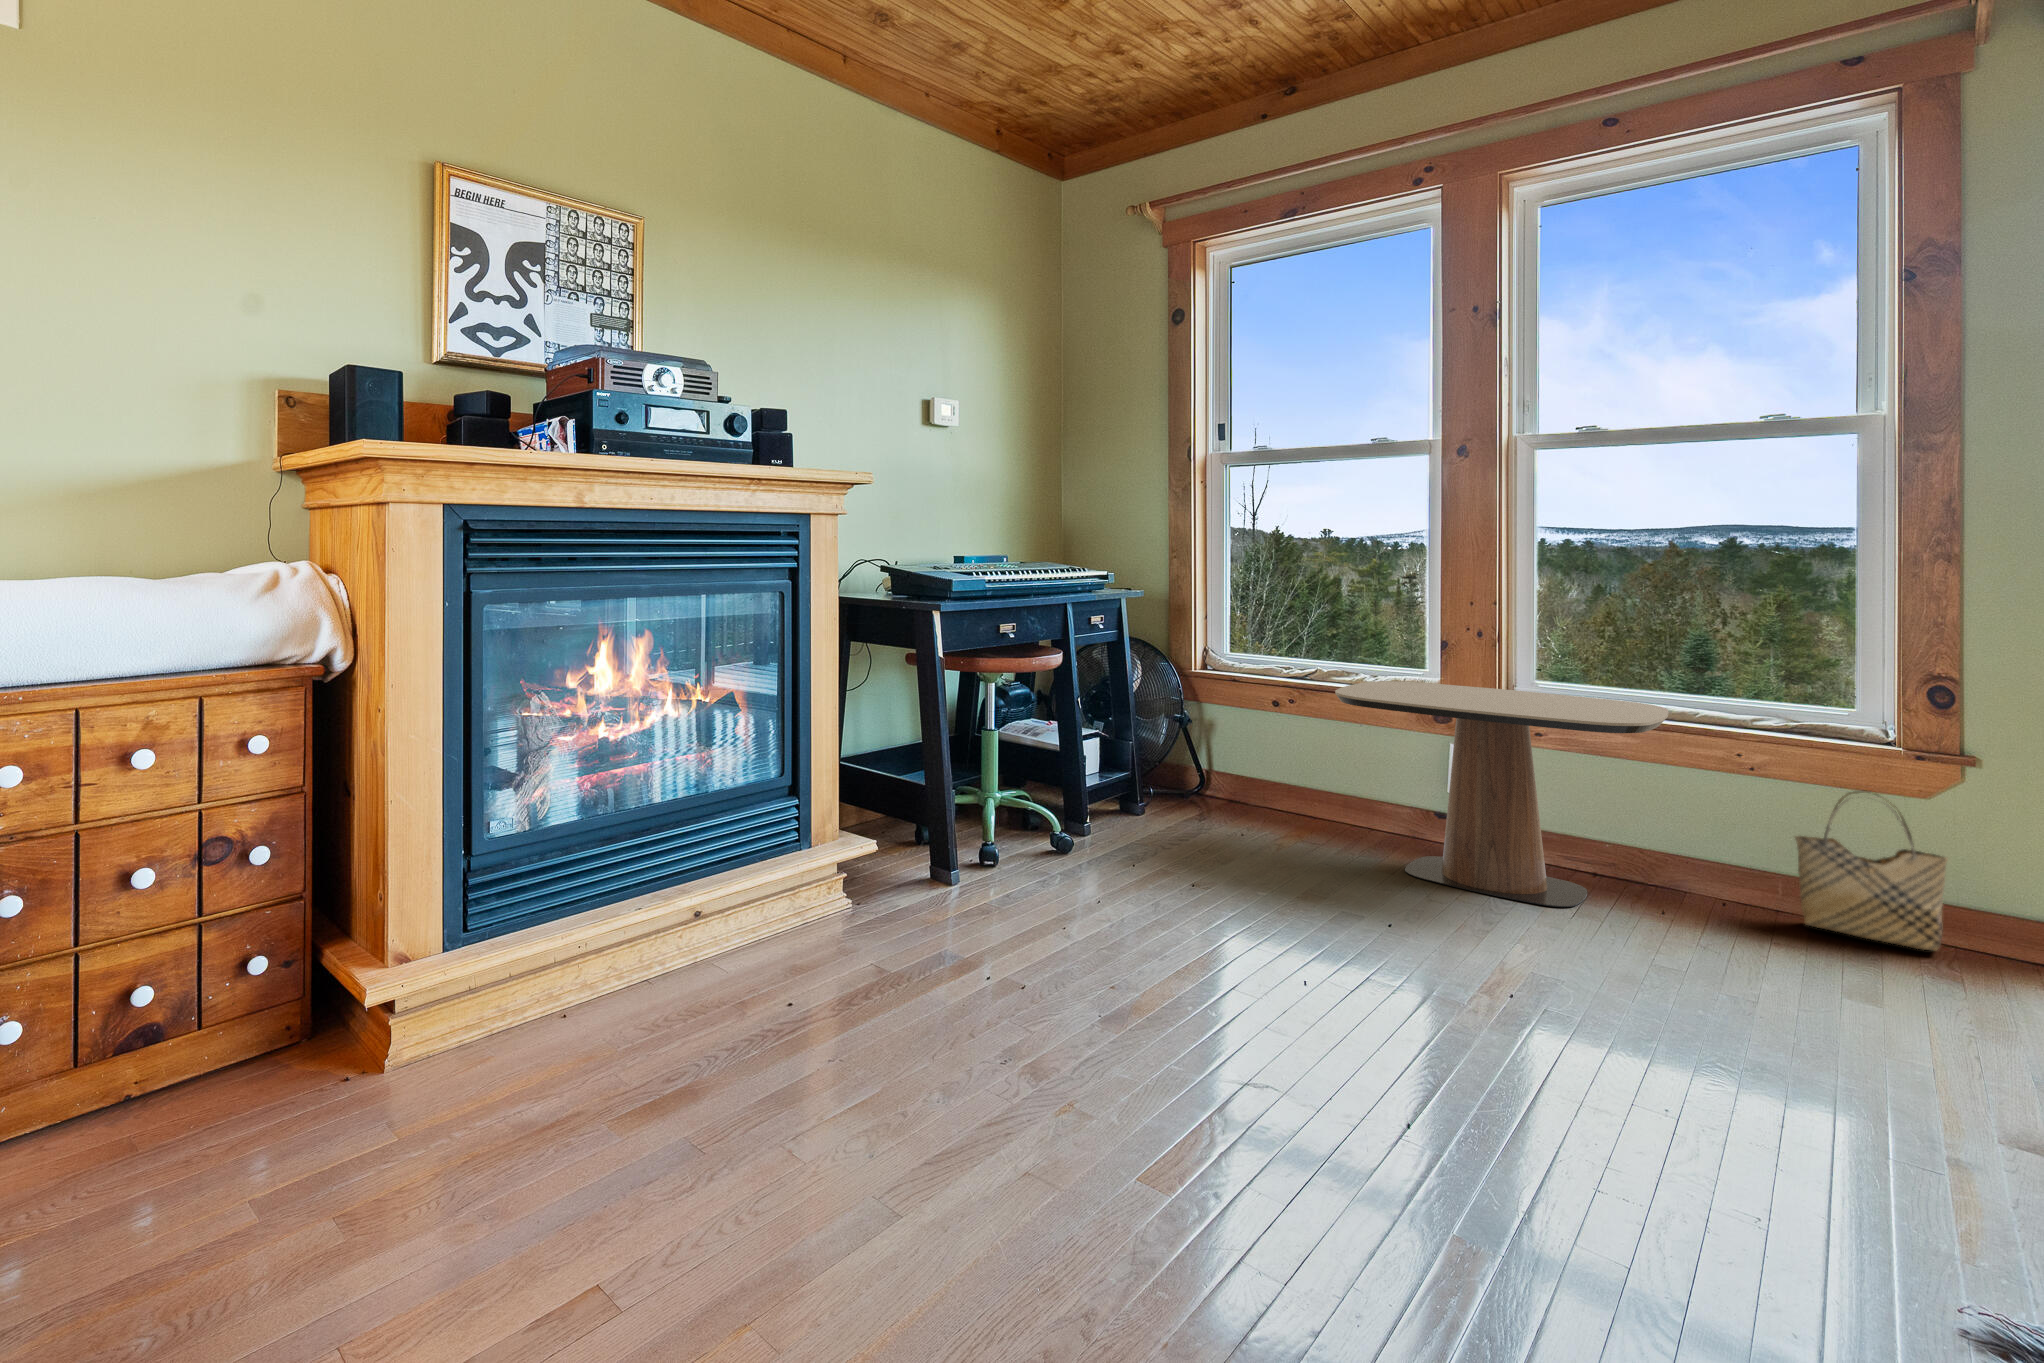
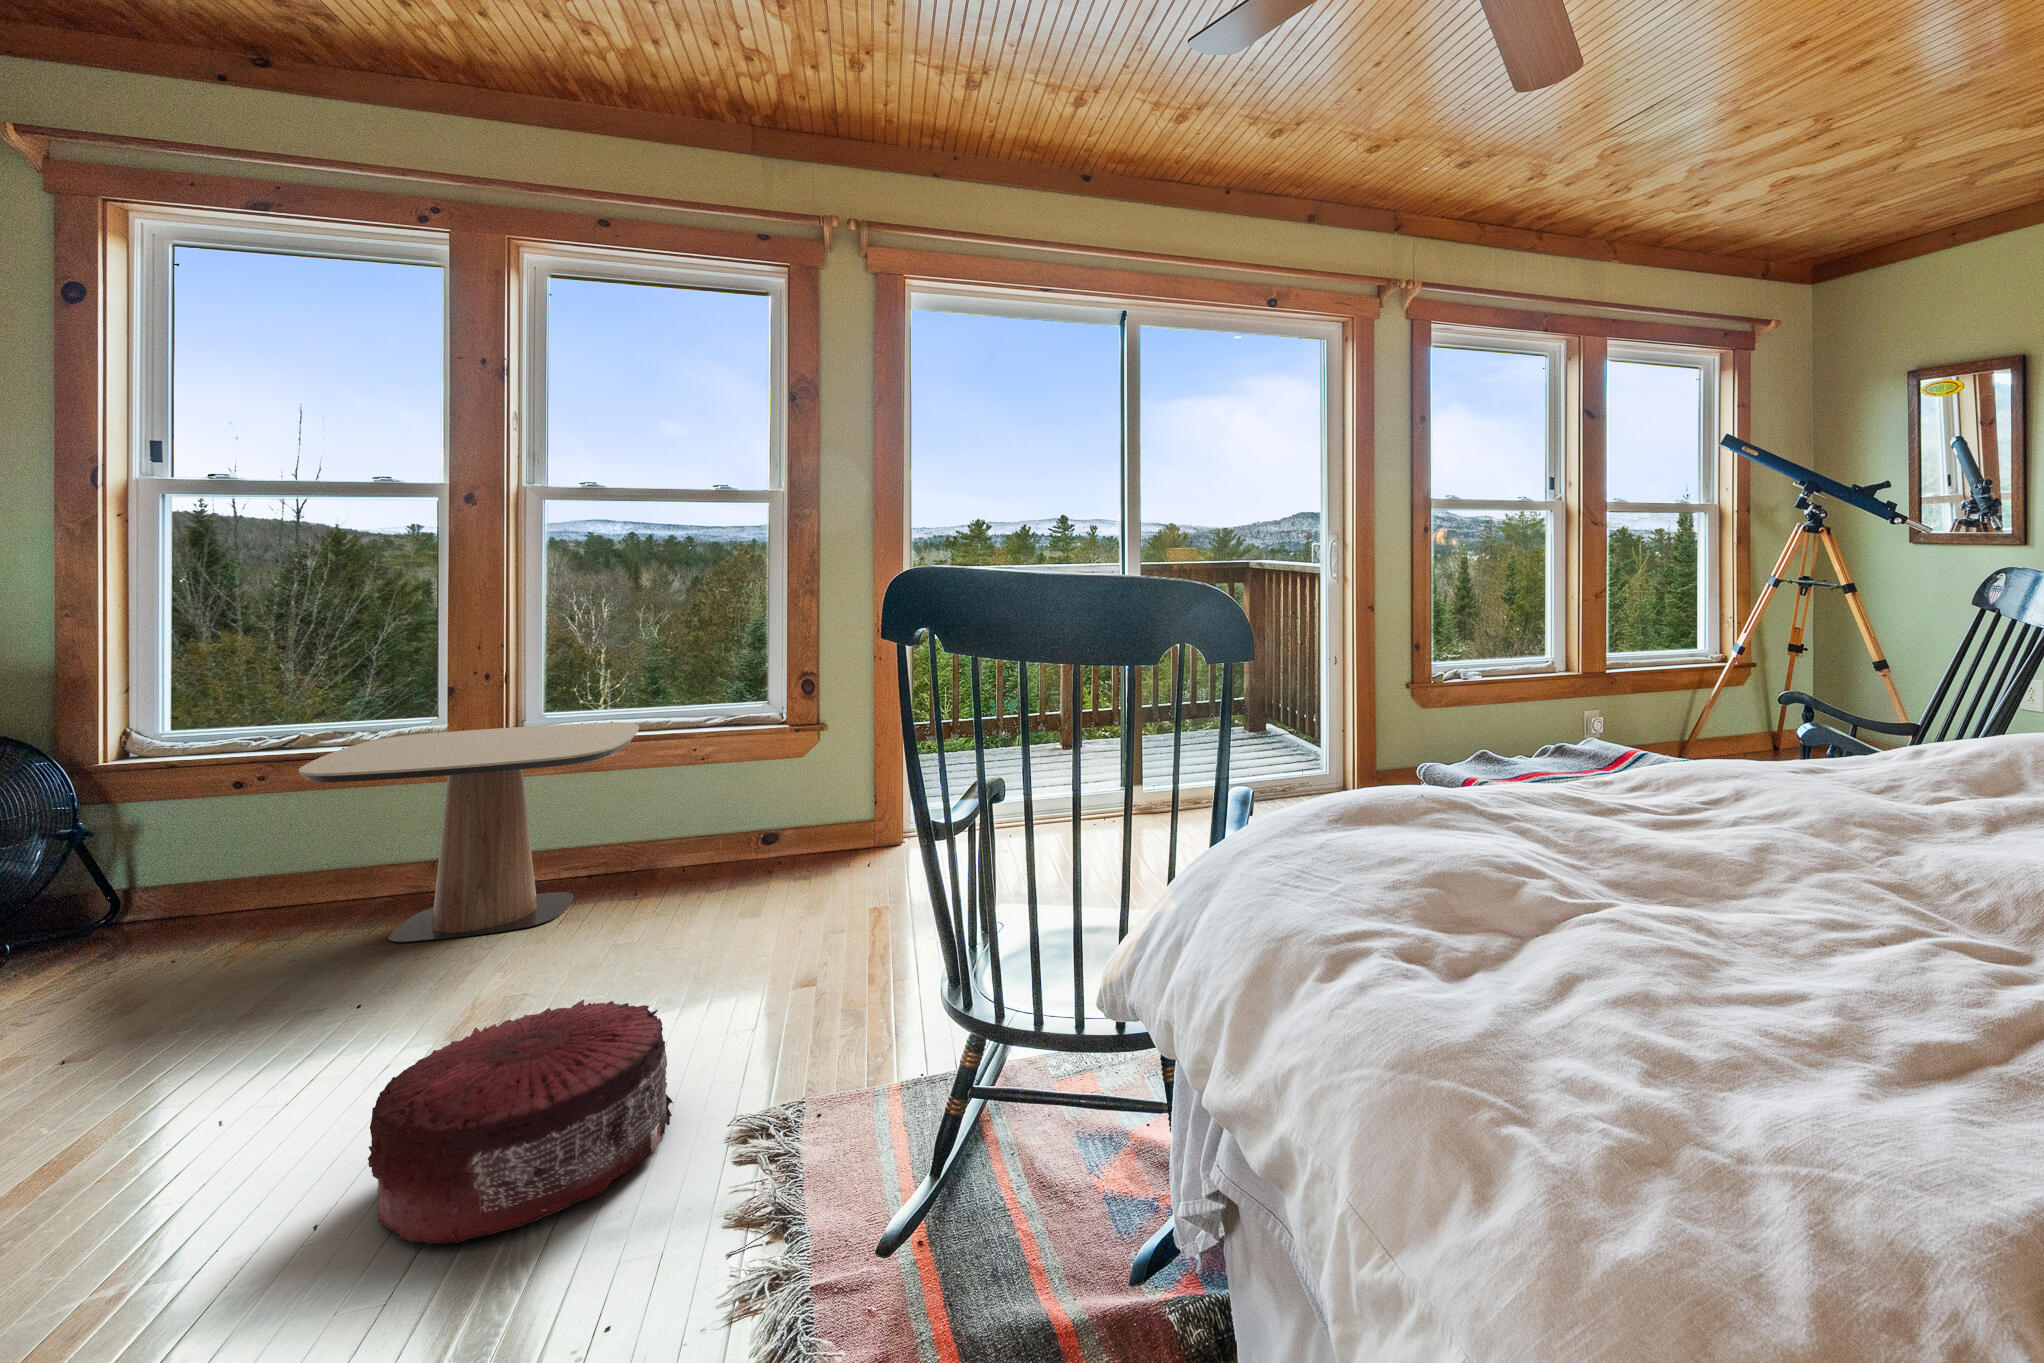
woven basket: present [1795,791,1948,950] -> none [722,761,807,871]
pouf: none [1487,977,1868,1255] -> present [368,1000,673,1244]

